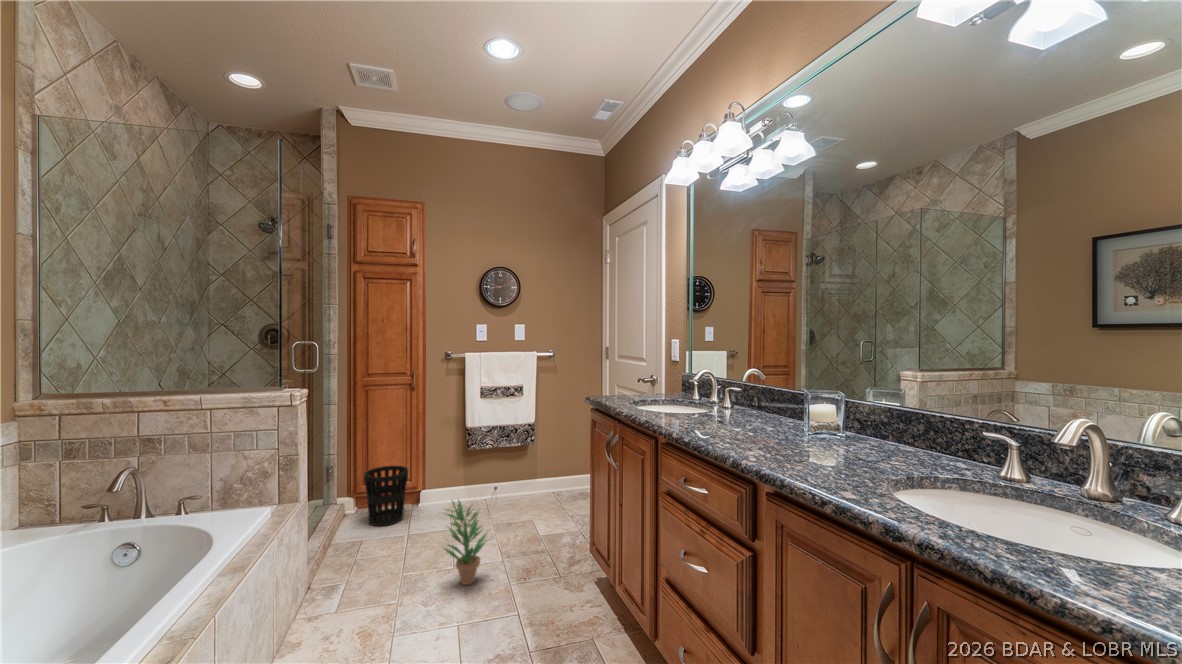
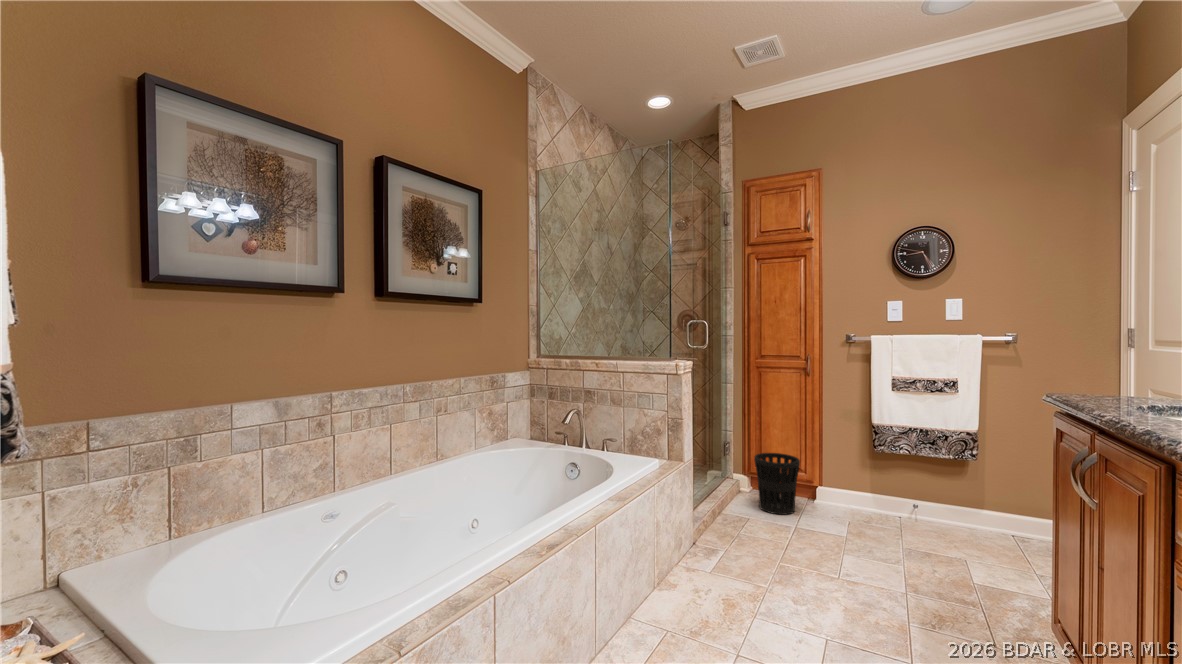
potted plant: present [444,501,488,585] -> none [815,496,882,605]

